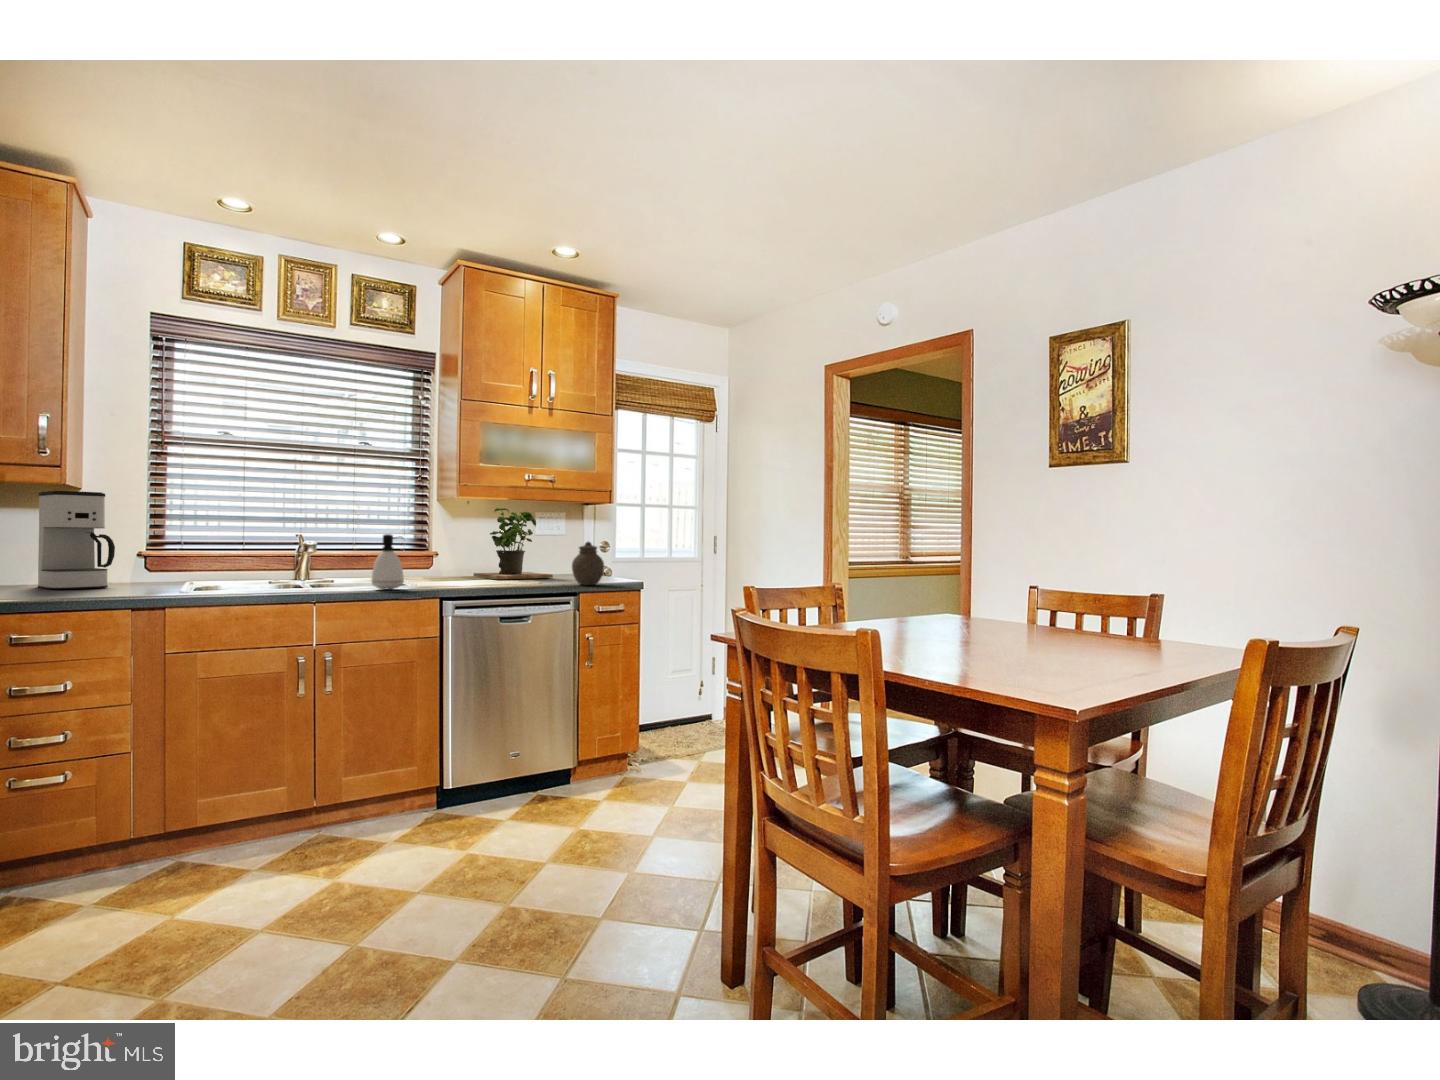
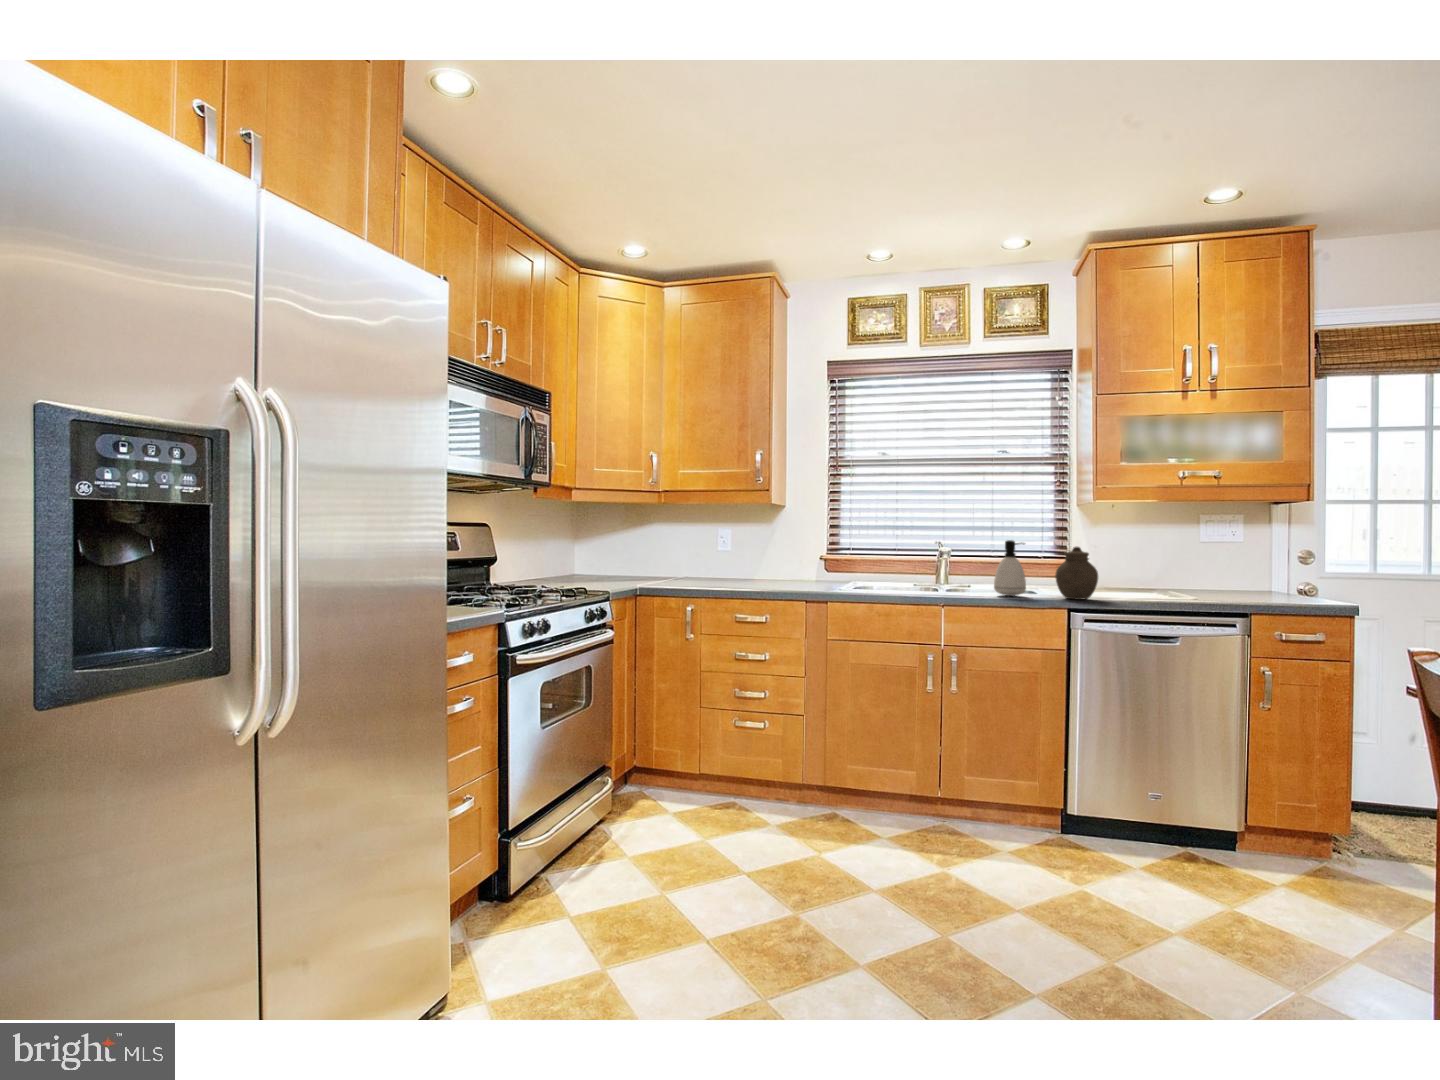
coffee maker: present [38,491,115,589] -> none [762,508,805,582]
potted plant: present [473,508,553,579] -> none [1117,510,1219,592]
jar: present [572,542,604,585] -> present [1055,547,1098,600]

